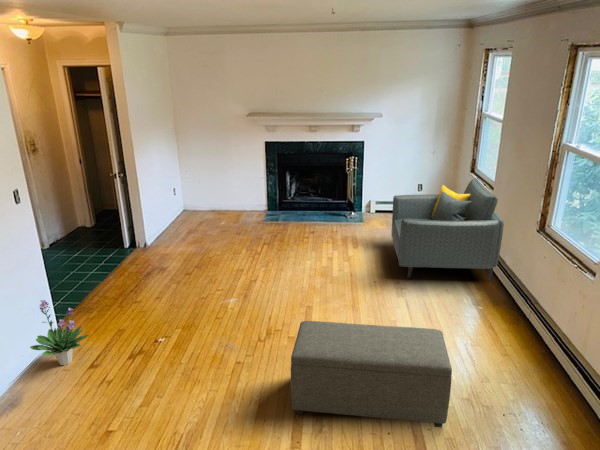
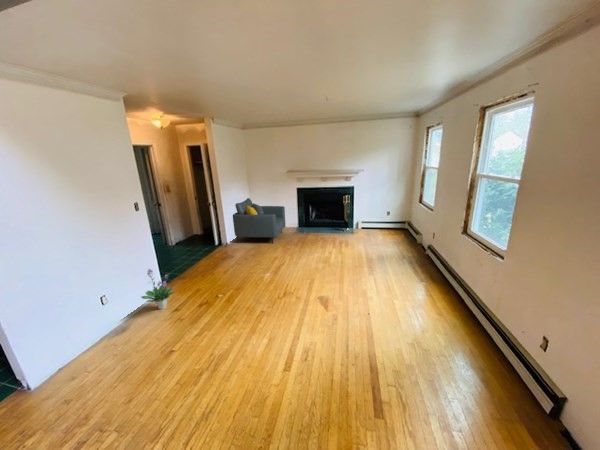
armchair: present [391,178,504,281] -> present [233,198,285,243]
ottoman: present [291,321,452,427] -> none [288,286,397,363]

